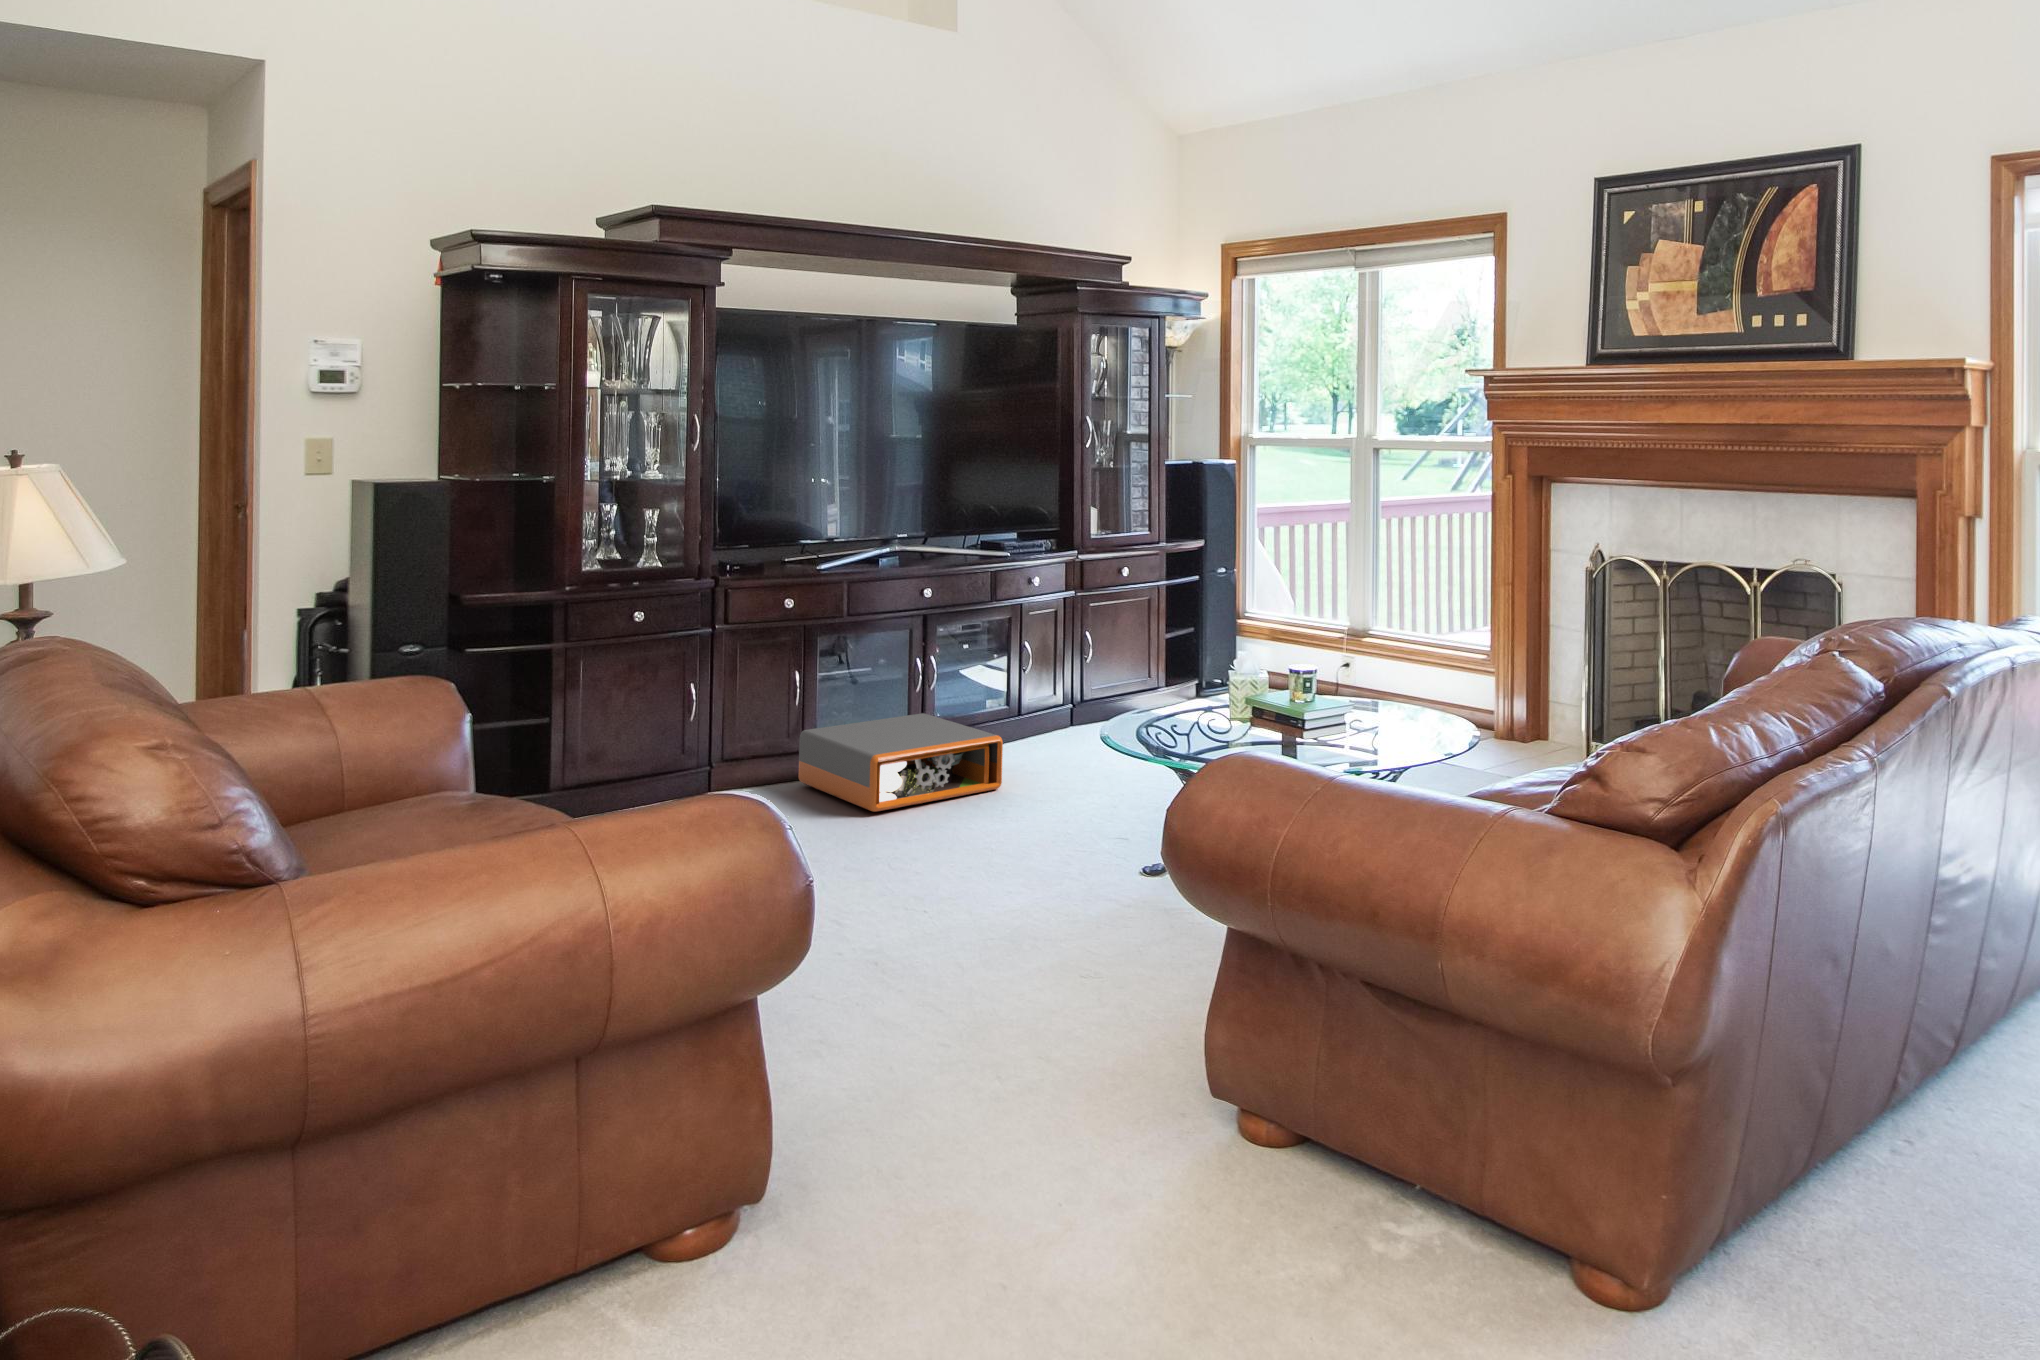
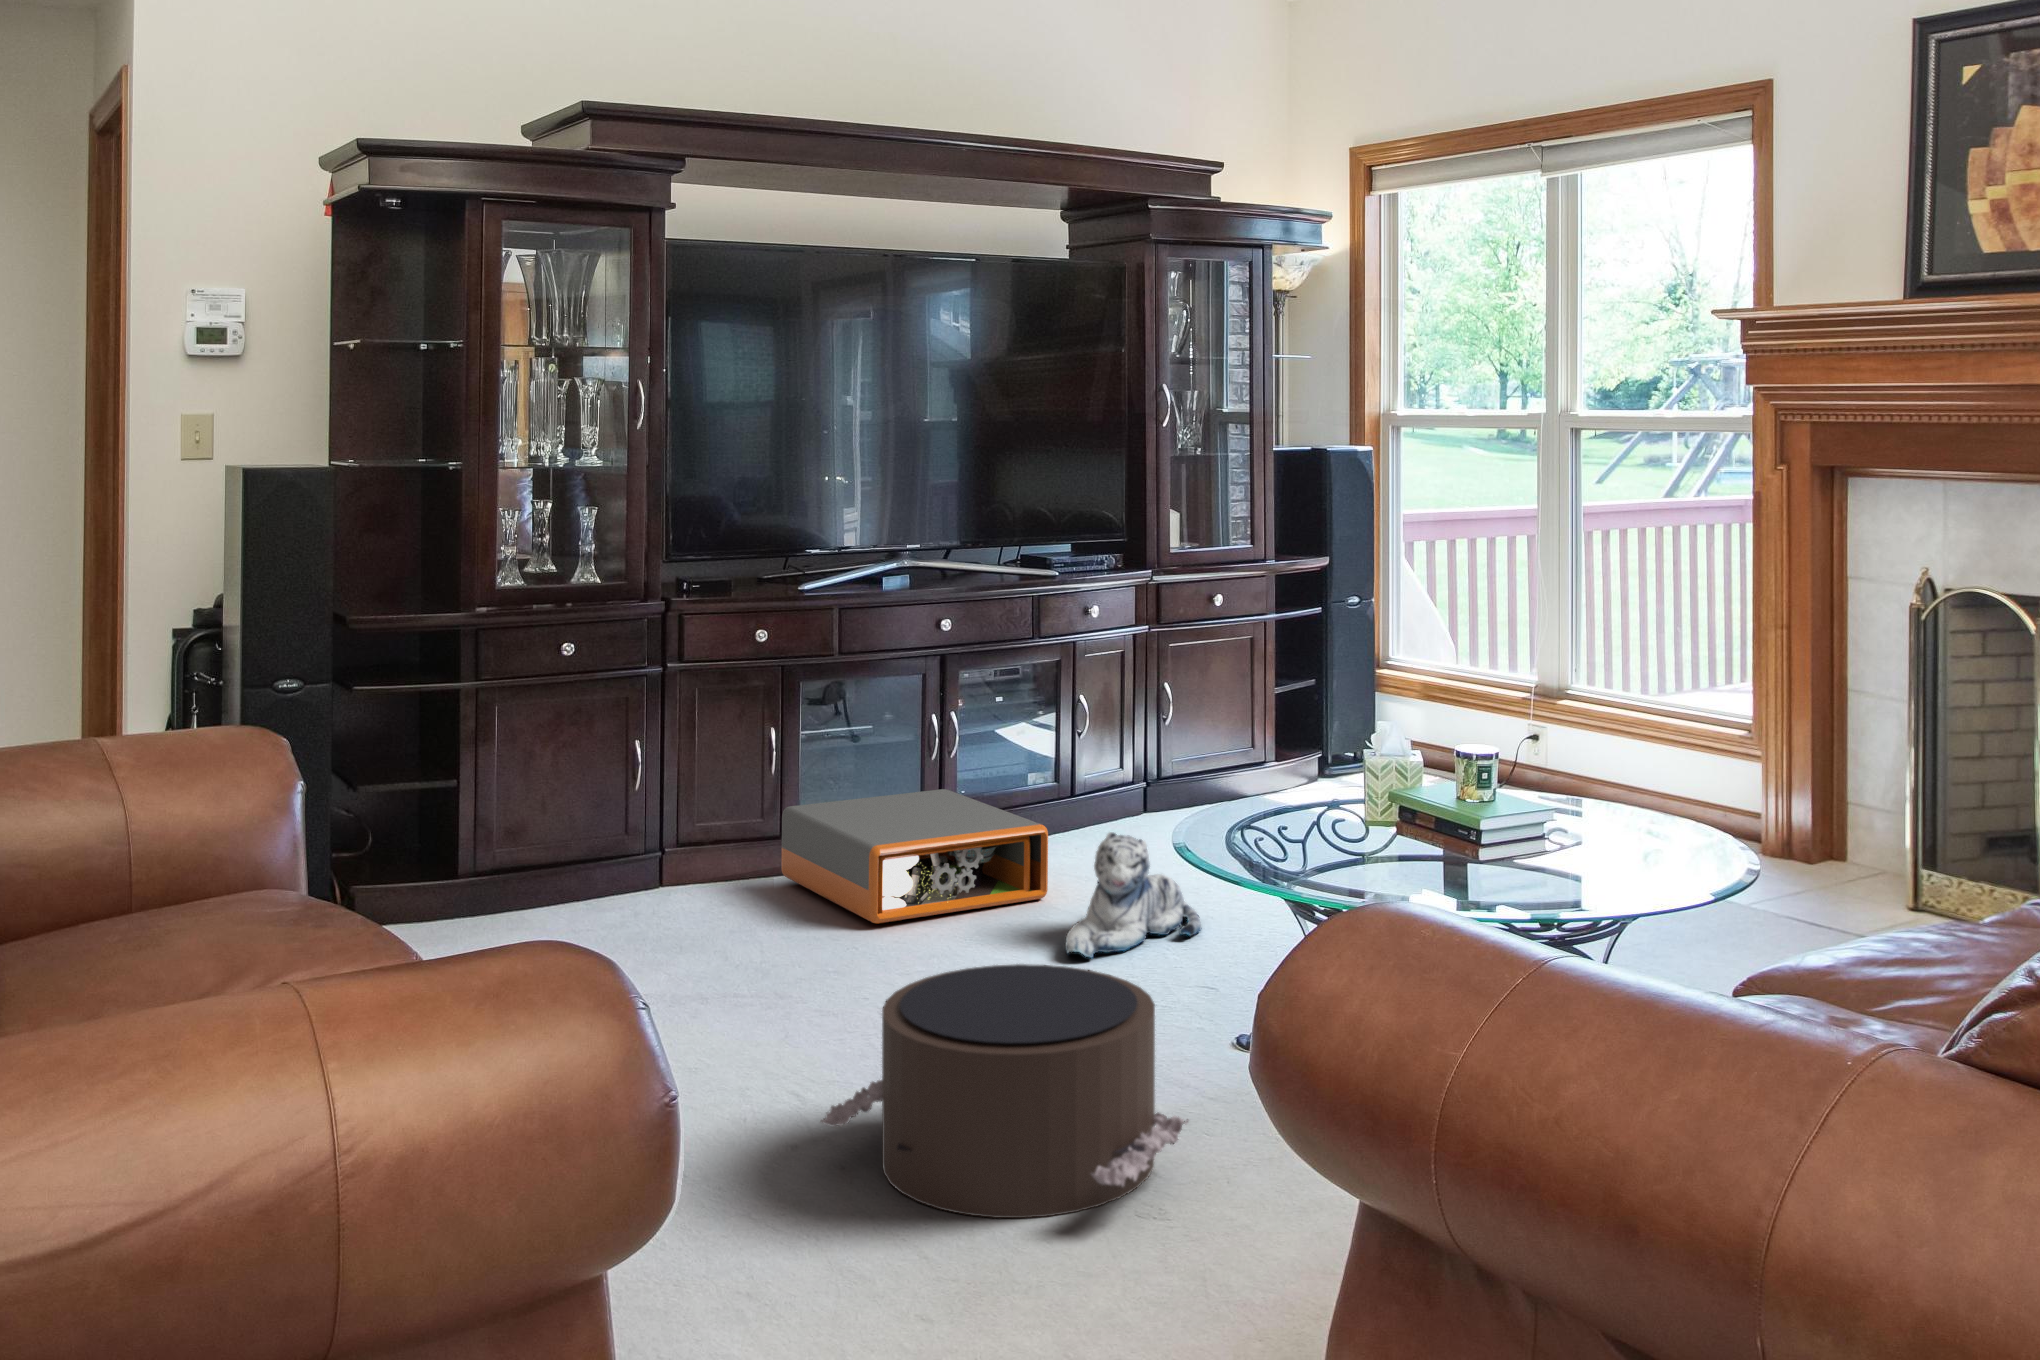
plush toy: none [1017,738,1114,828] -> present [1065,832,1202,958]
pouf: none [848,828,1110,998] -> present [821,964,1188,1218]

